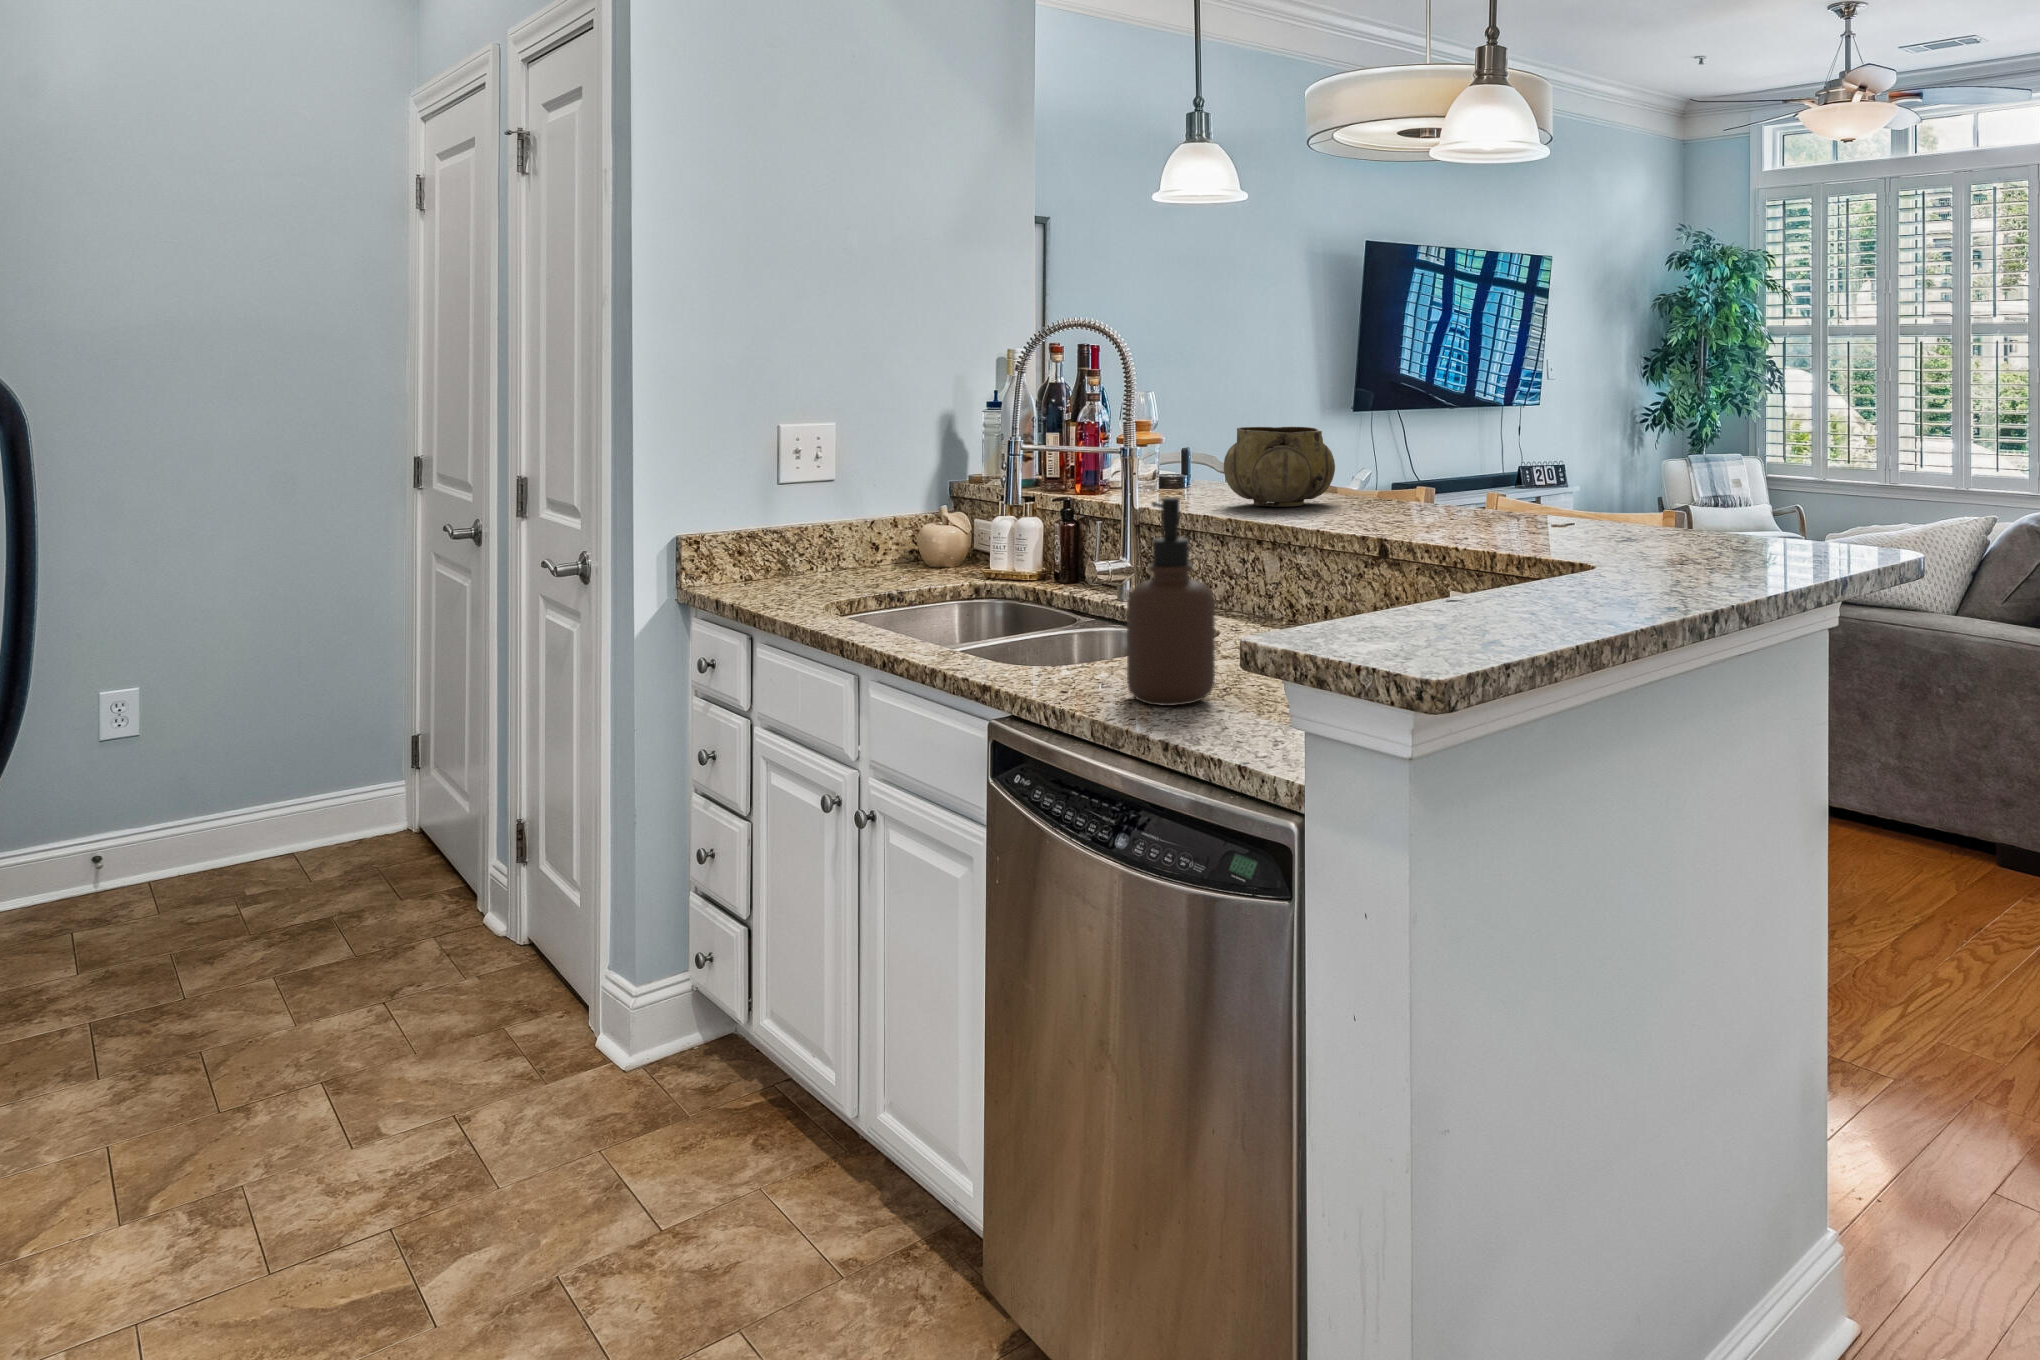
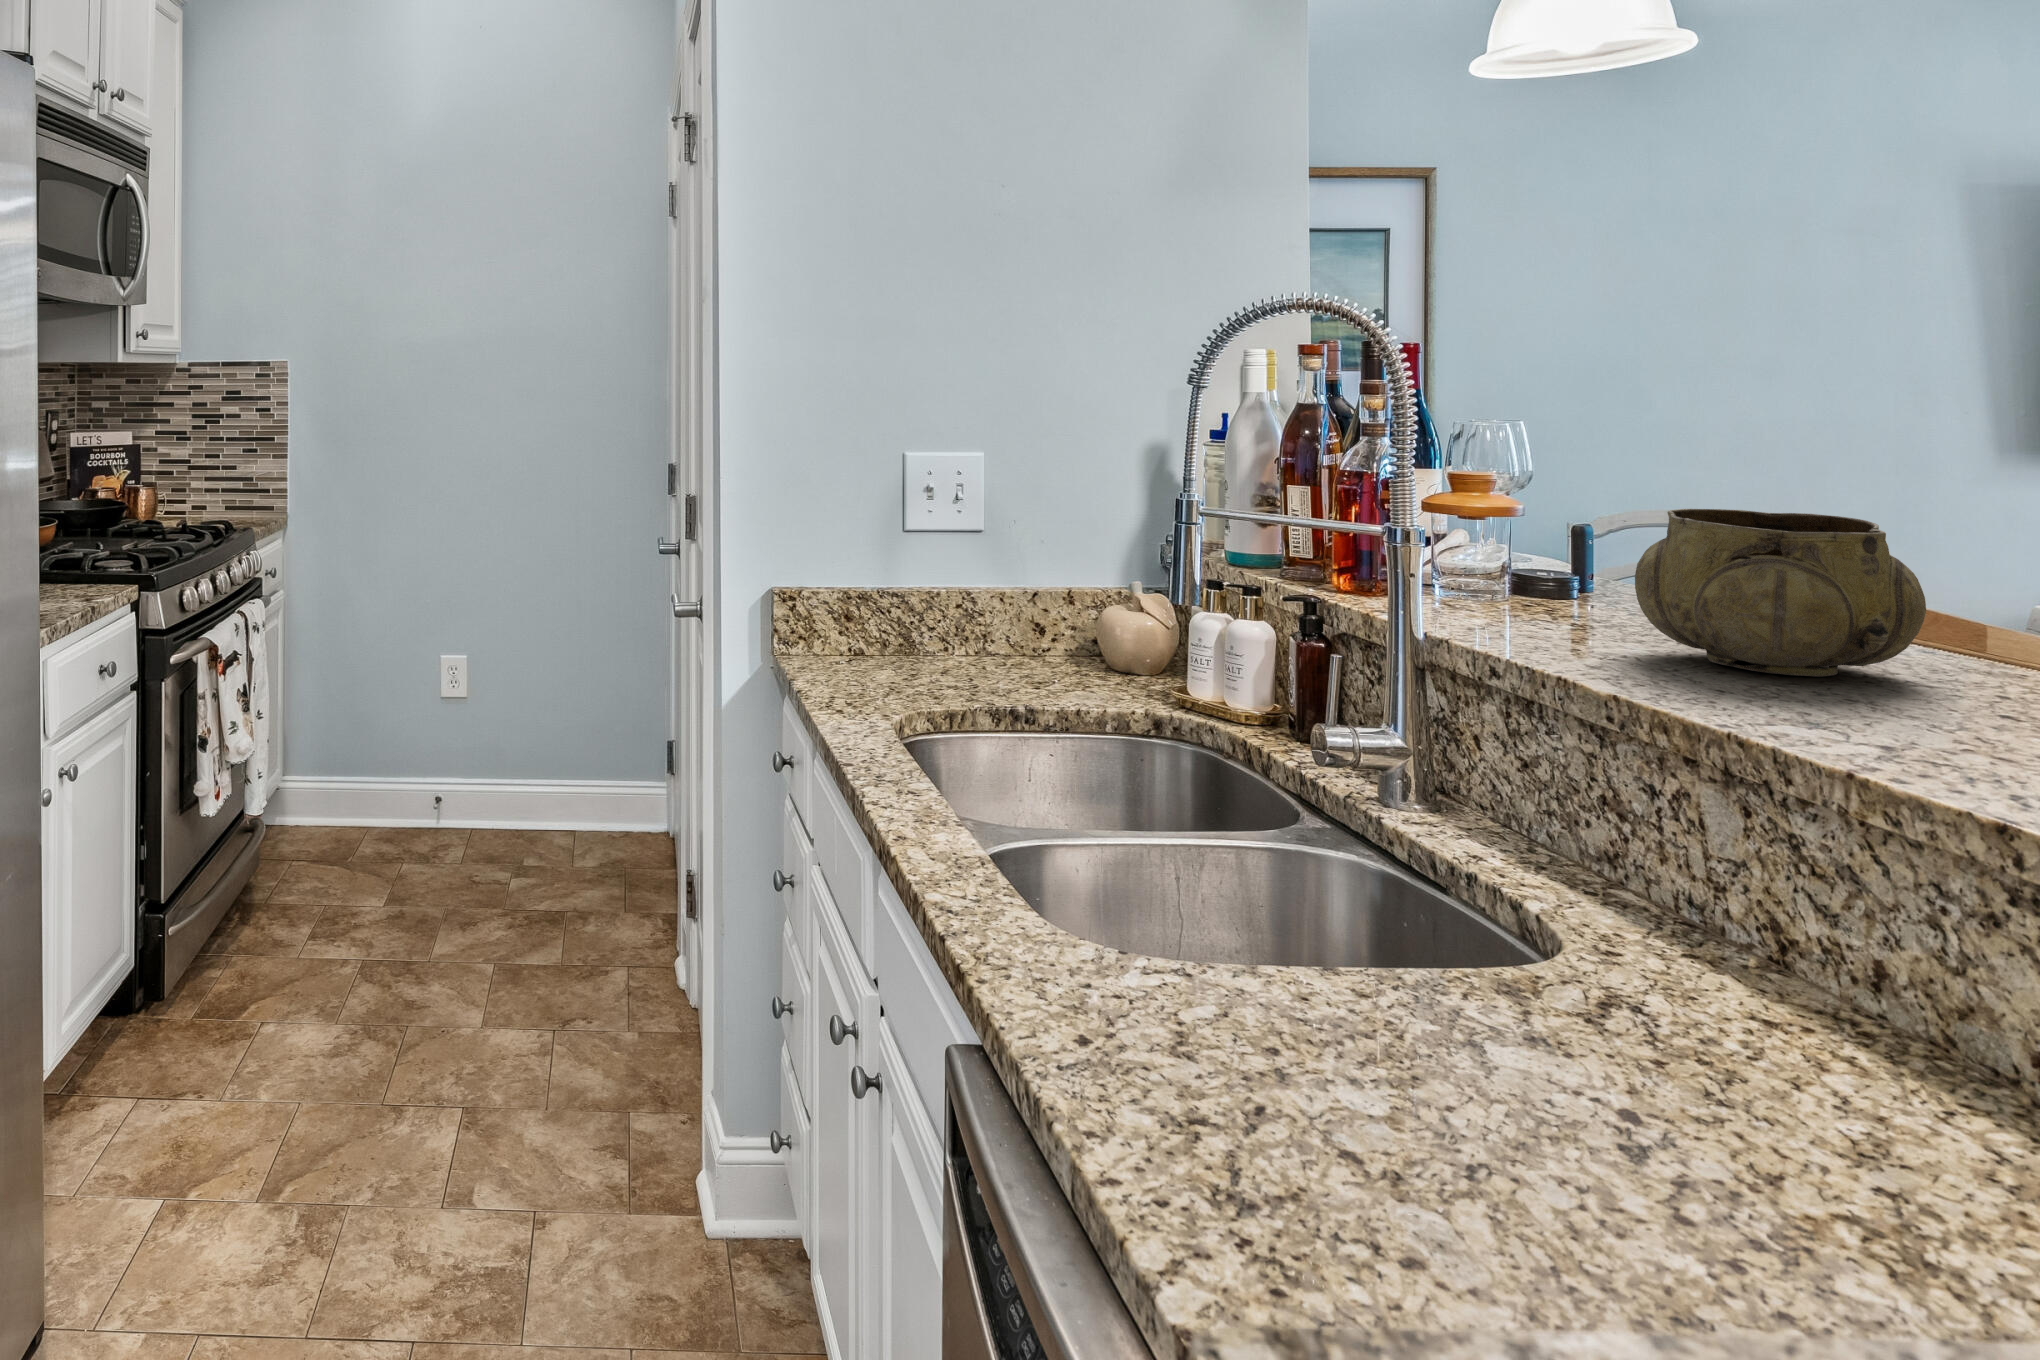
soap dispenser: present [1127,497,1215,706] -> none [1185,721,1412,1228]

